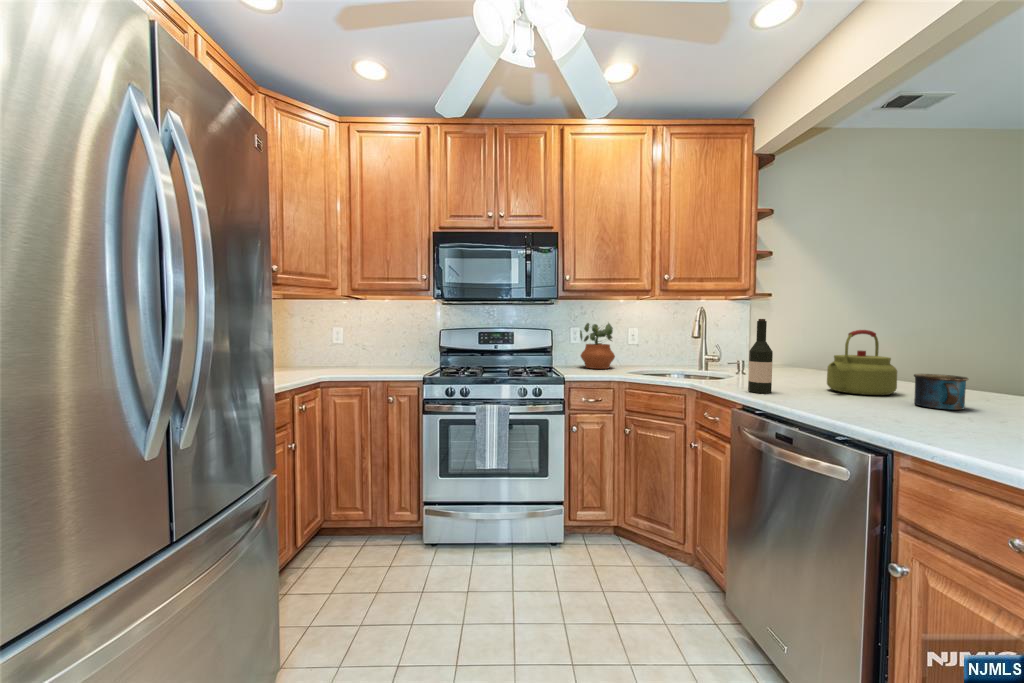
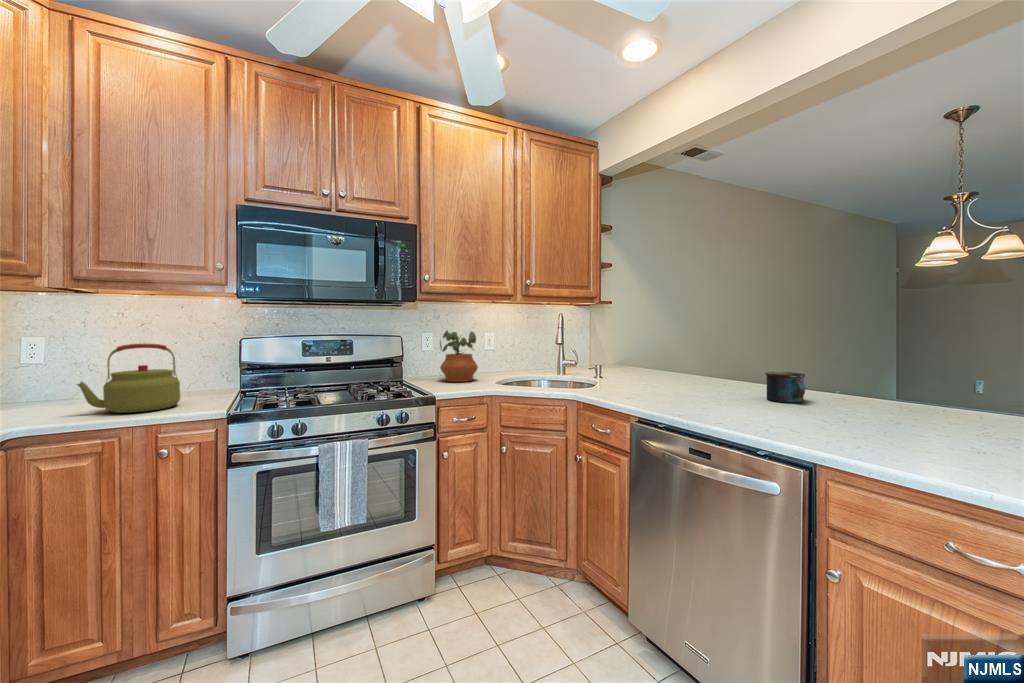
wine bottle: present [748,319,773,393] -> none [631,325,653,399]
kettle: present [827,330,897,395] -> present [77,344,180,413]

